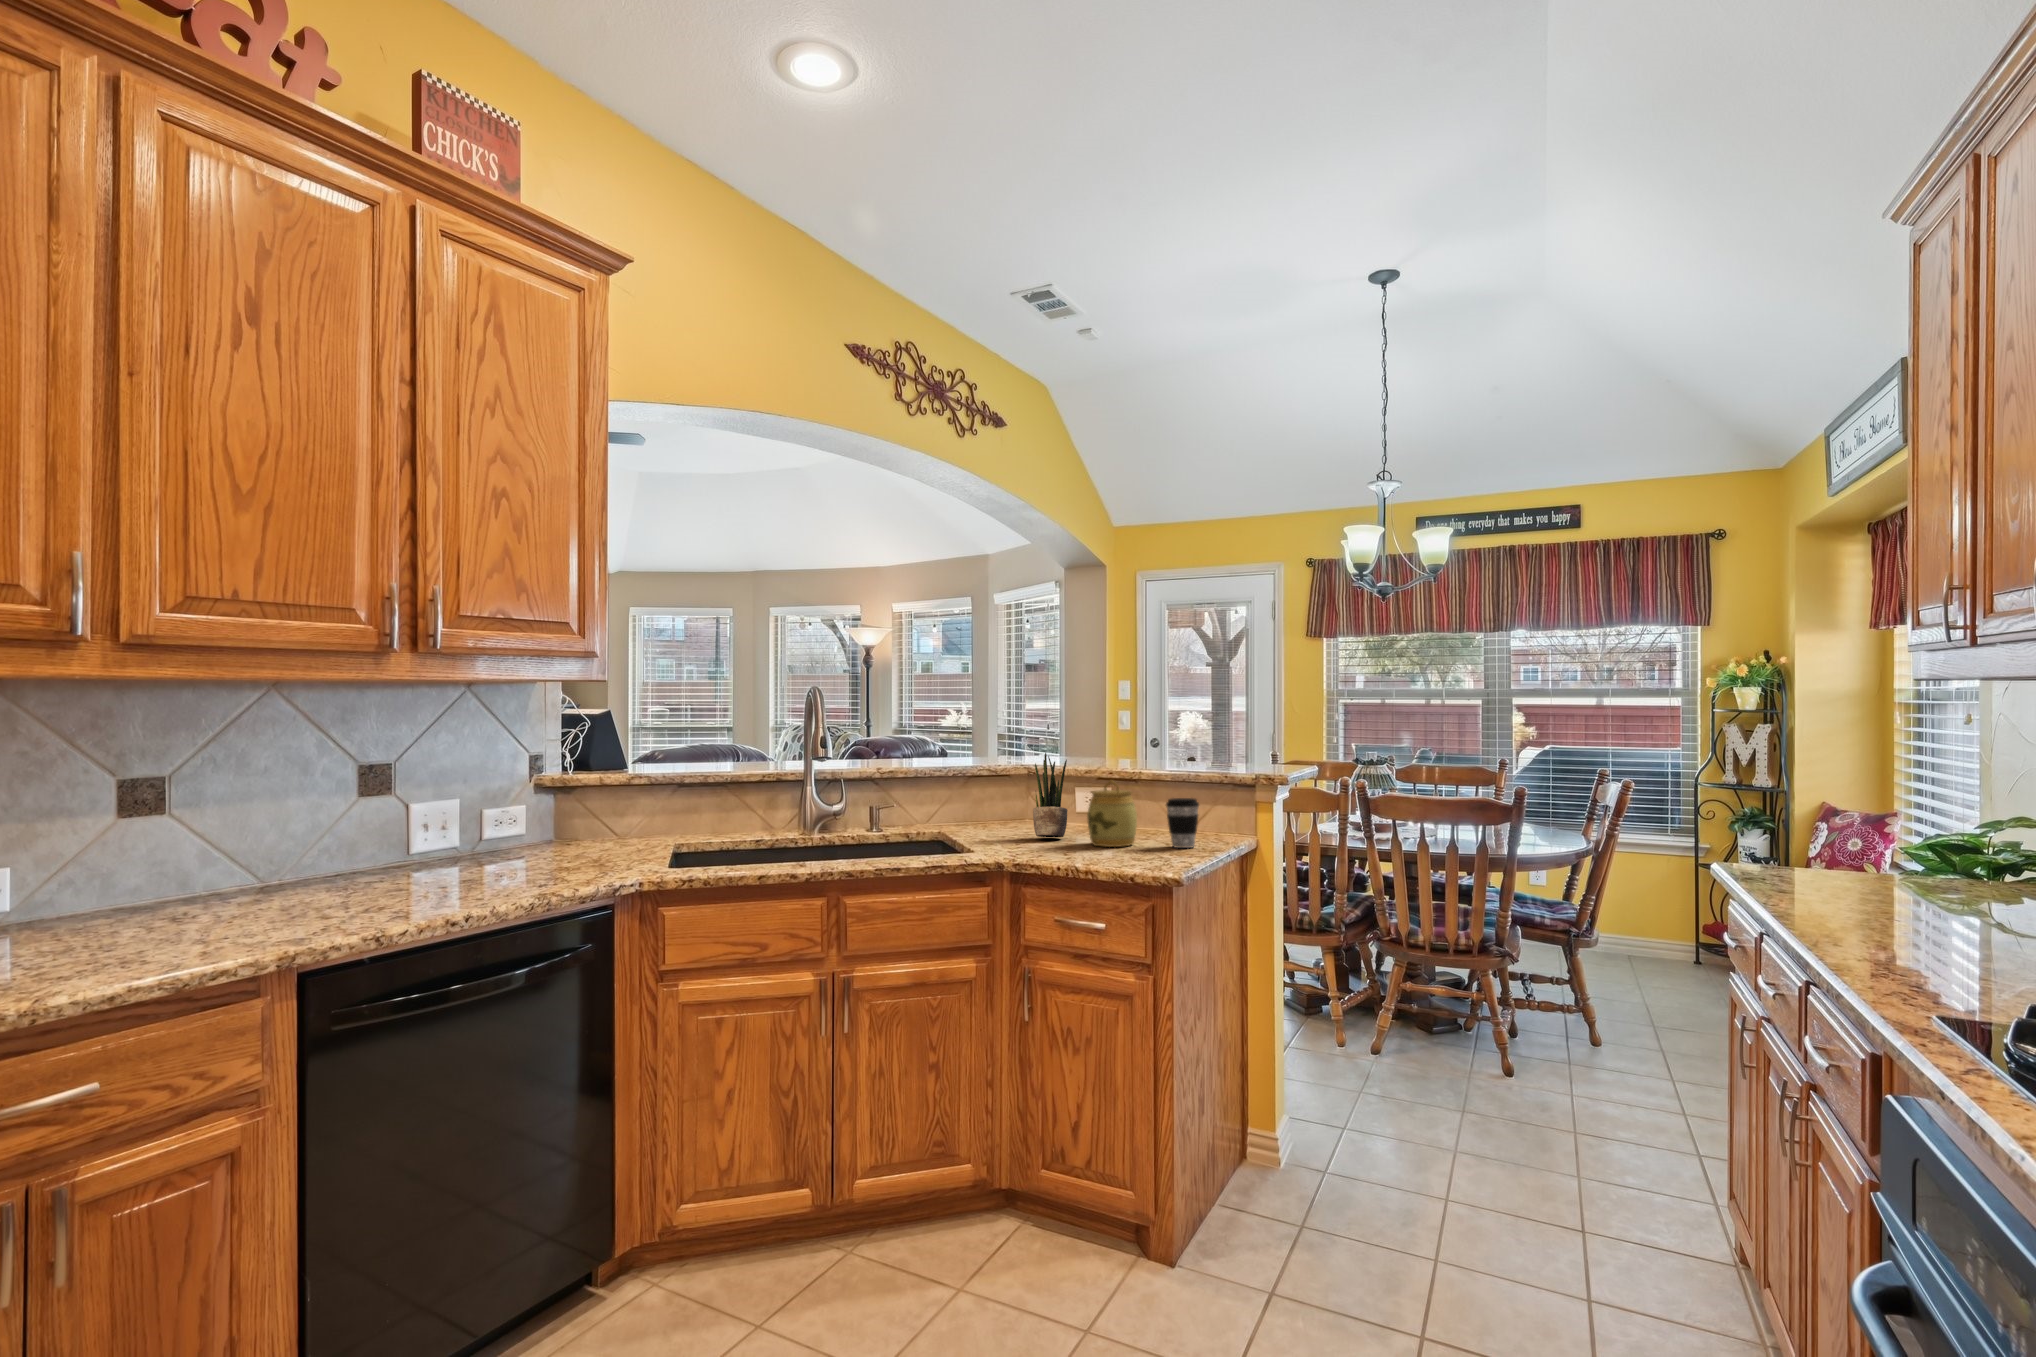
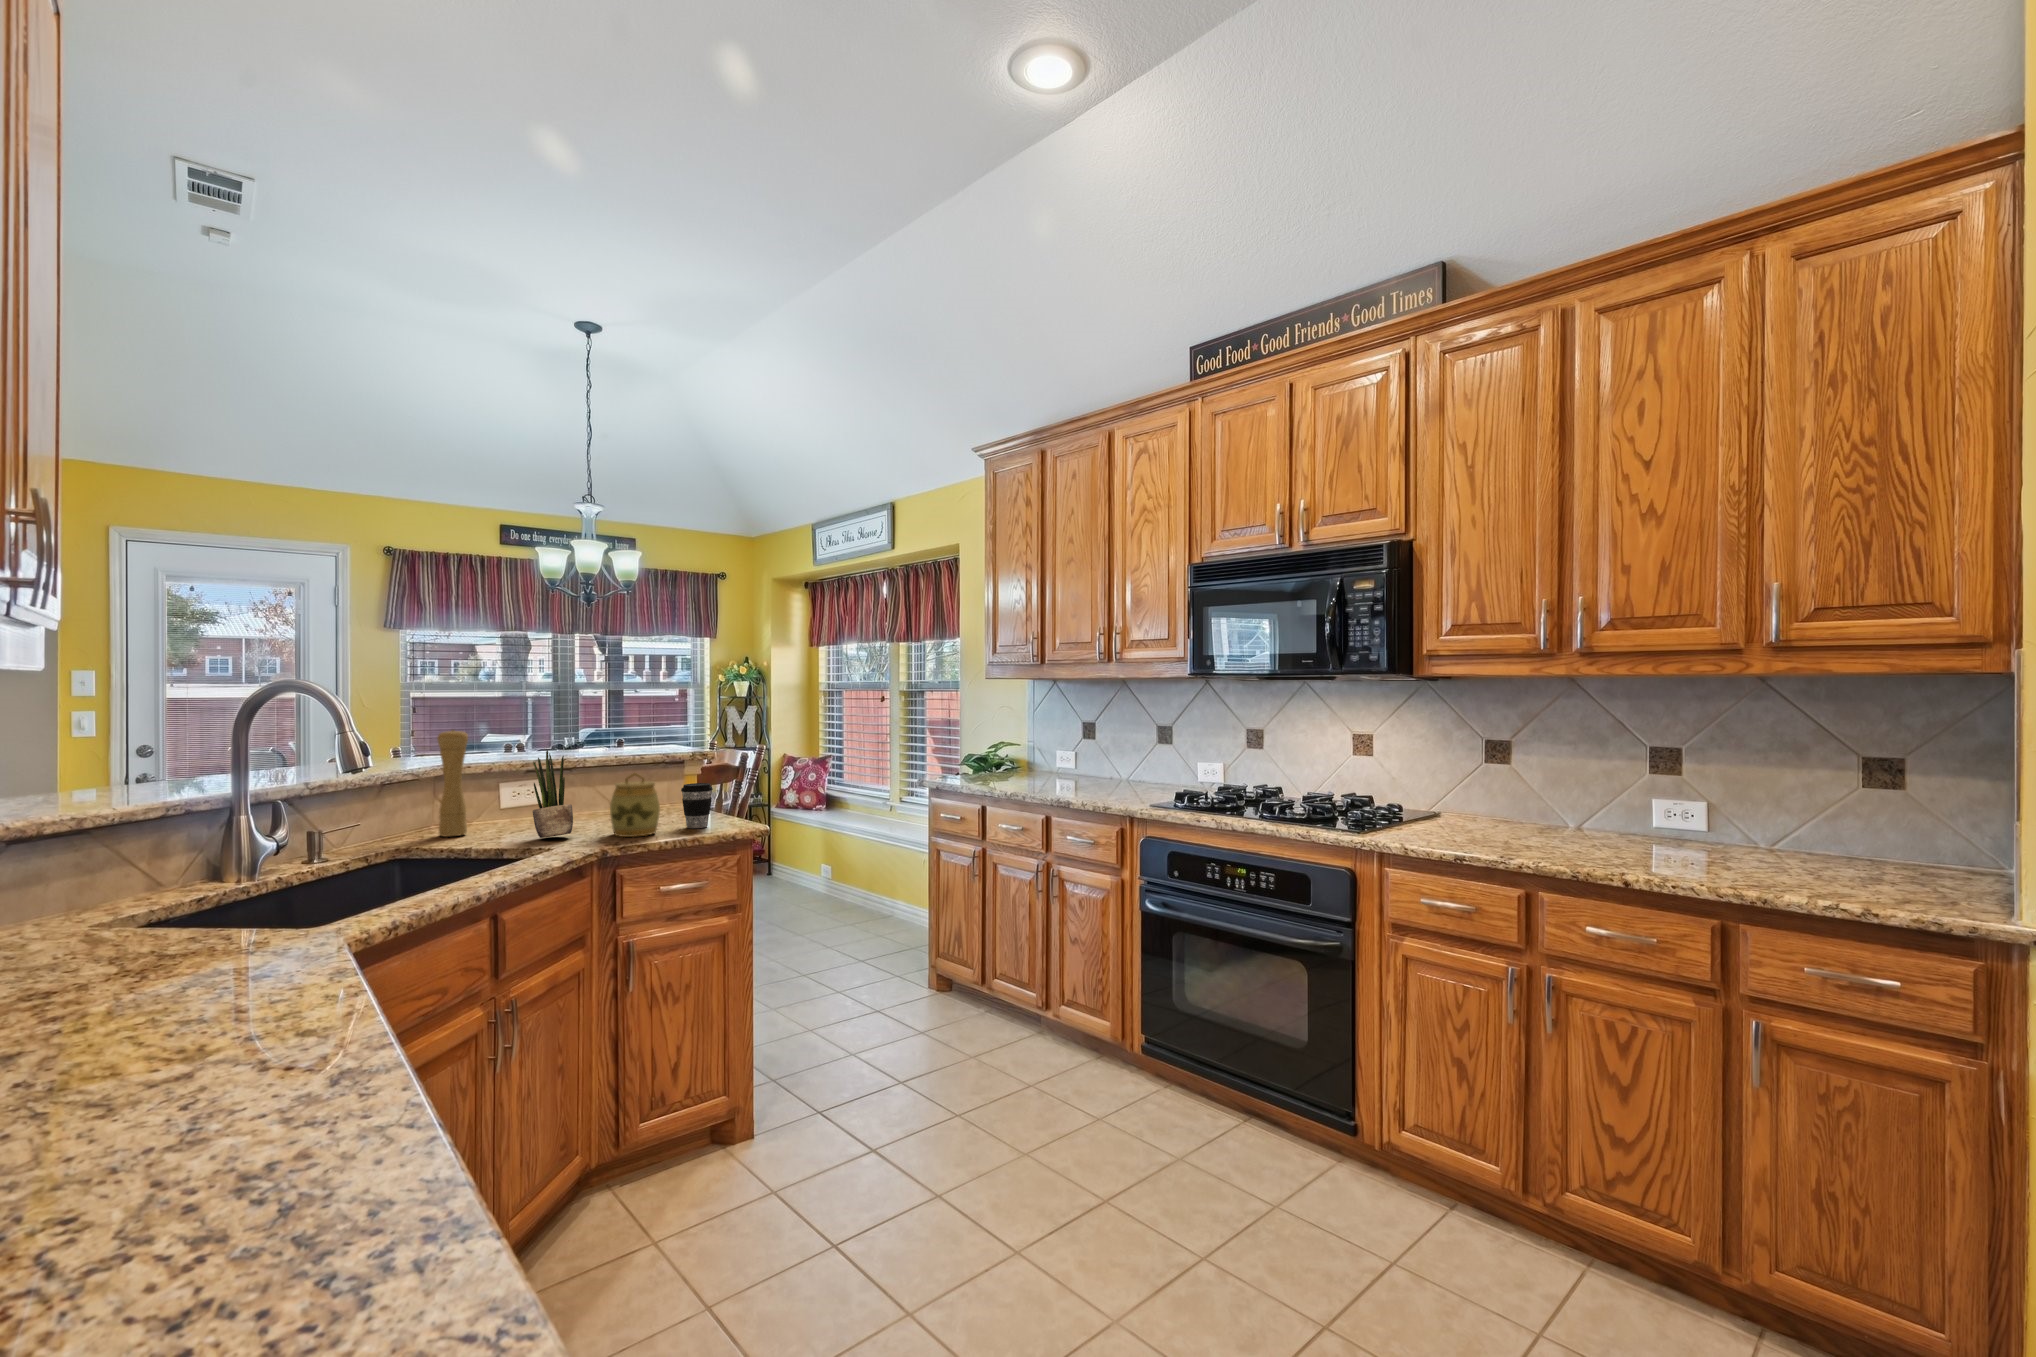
pepper mill: none [998,732,1023,828] -> present [437,730,468,837]

